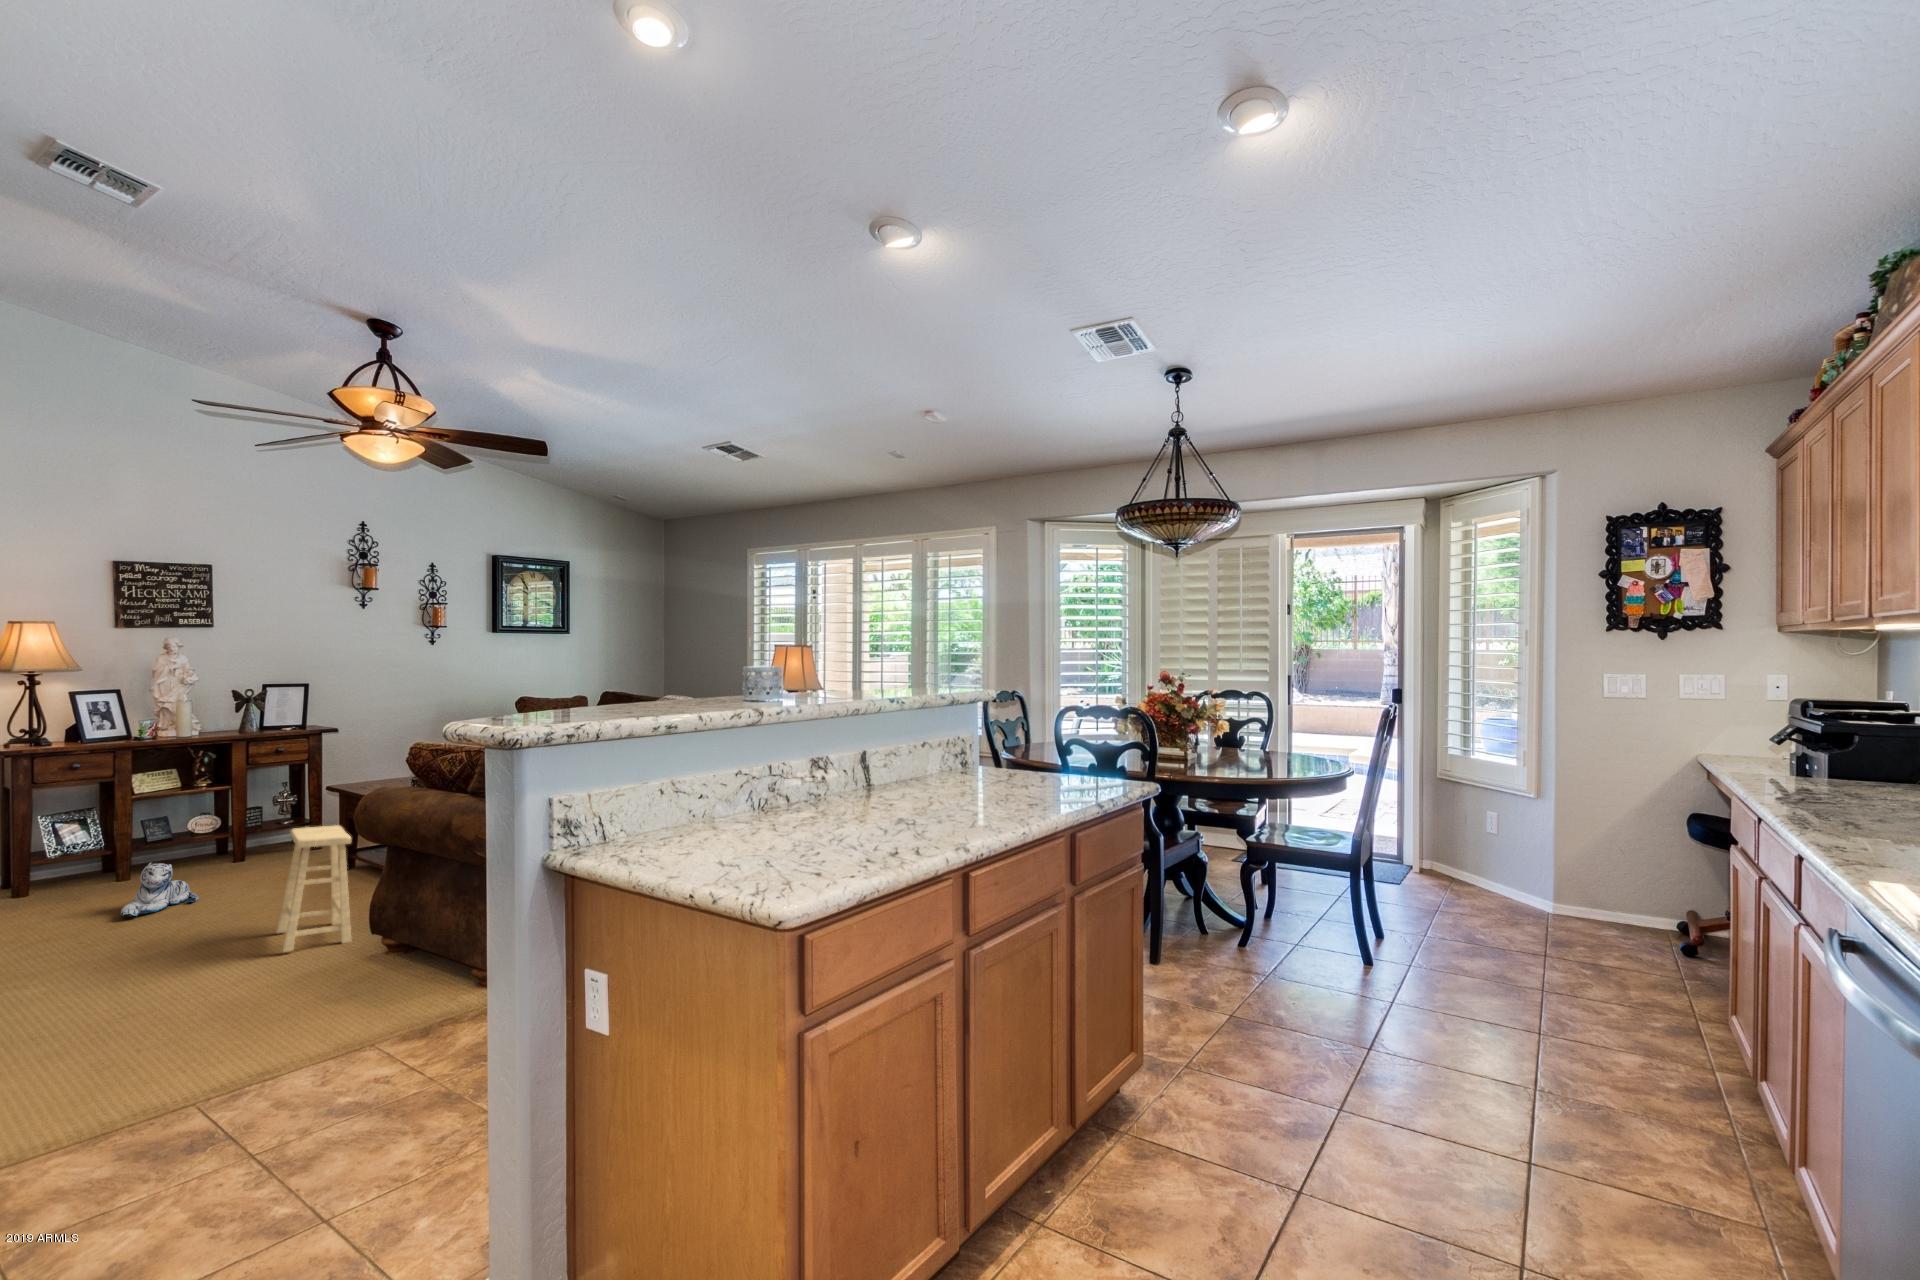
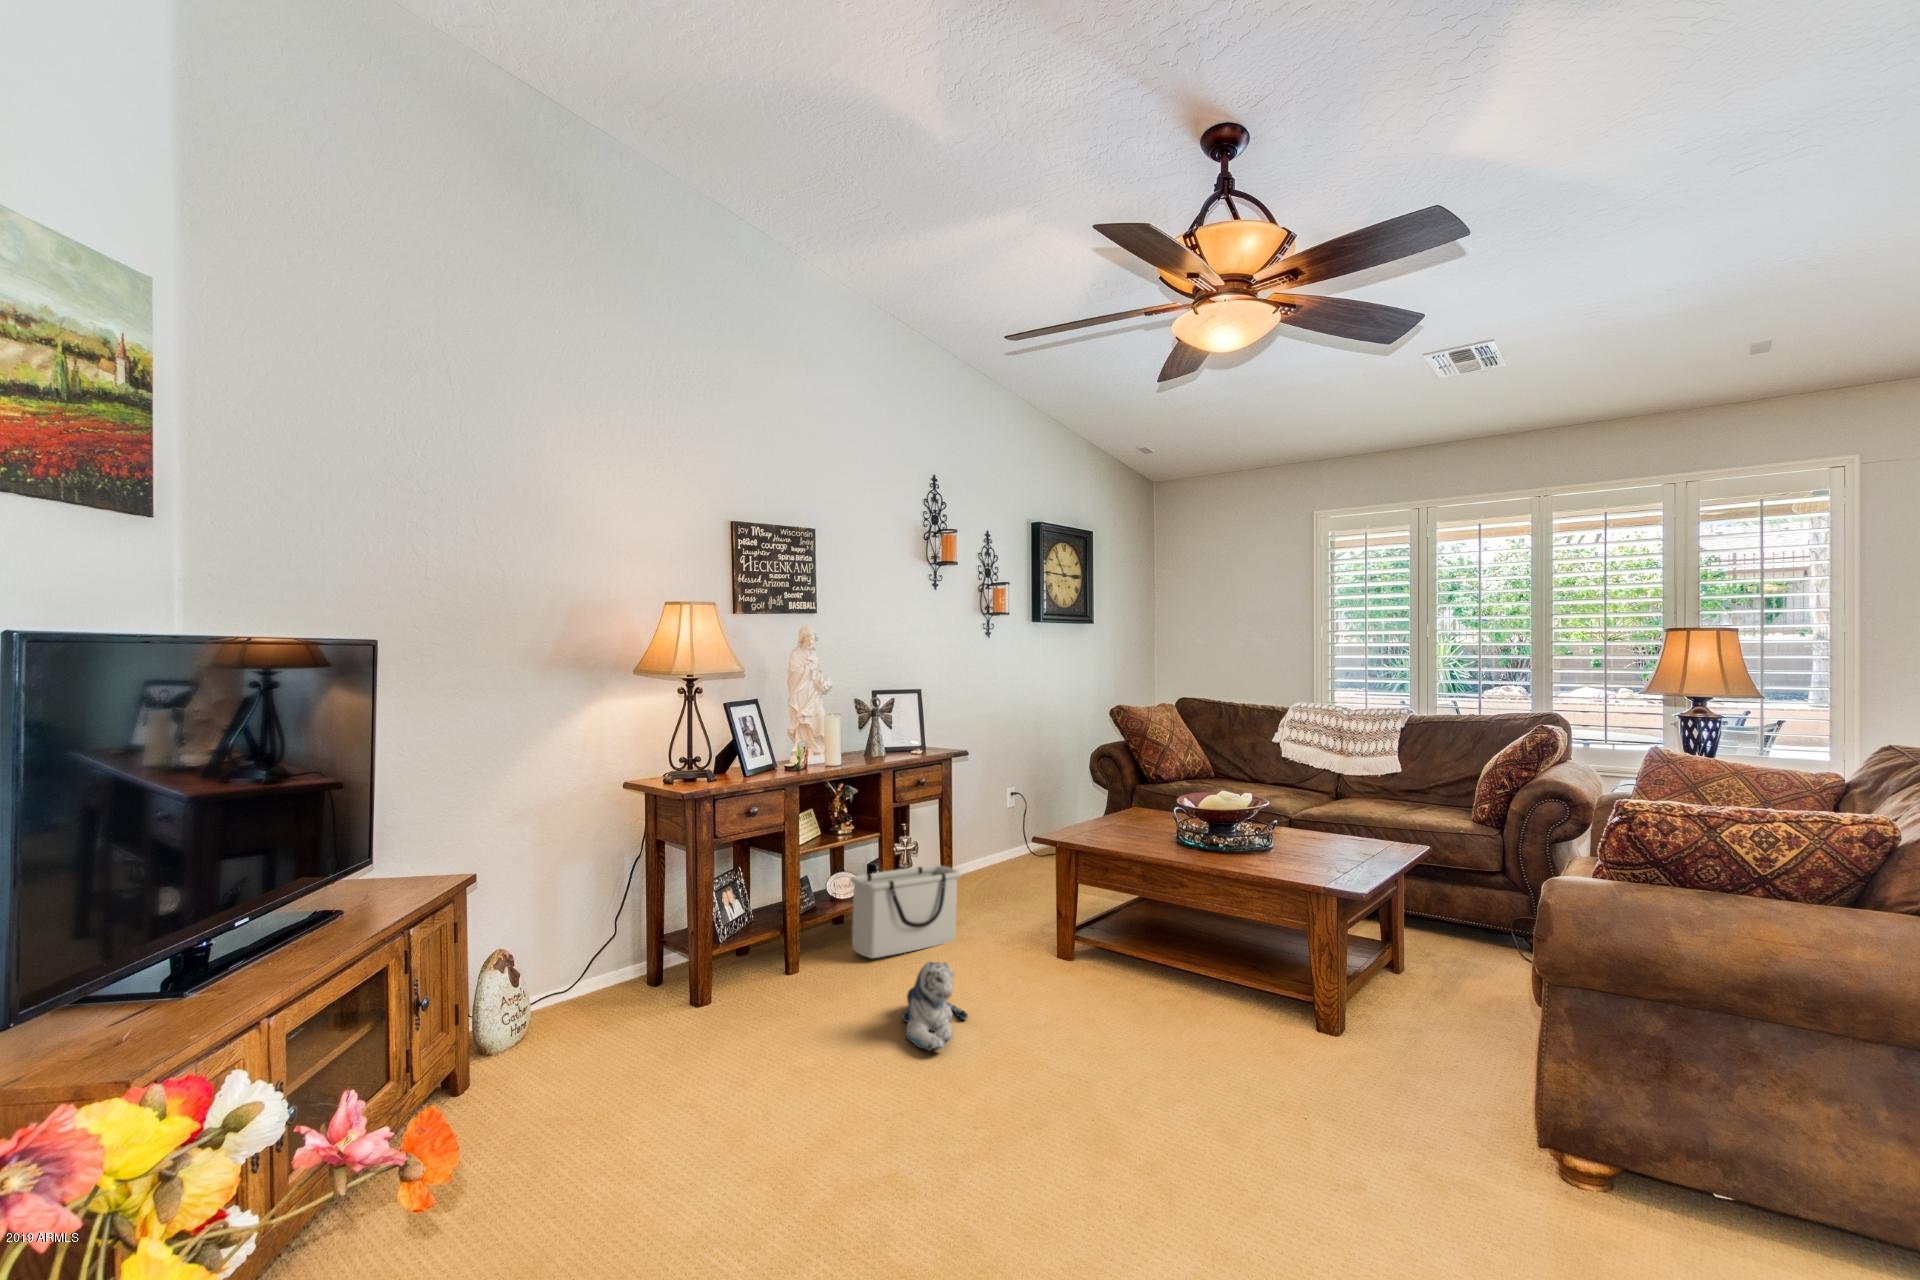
storage bin: none [189,811,296,874] -> present [850,865,961,958]
footstool: present [276,825,351,952] -> none [1233,921,1404,1158]

